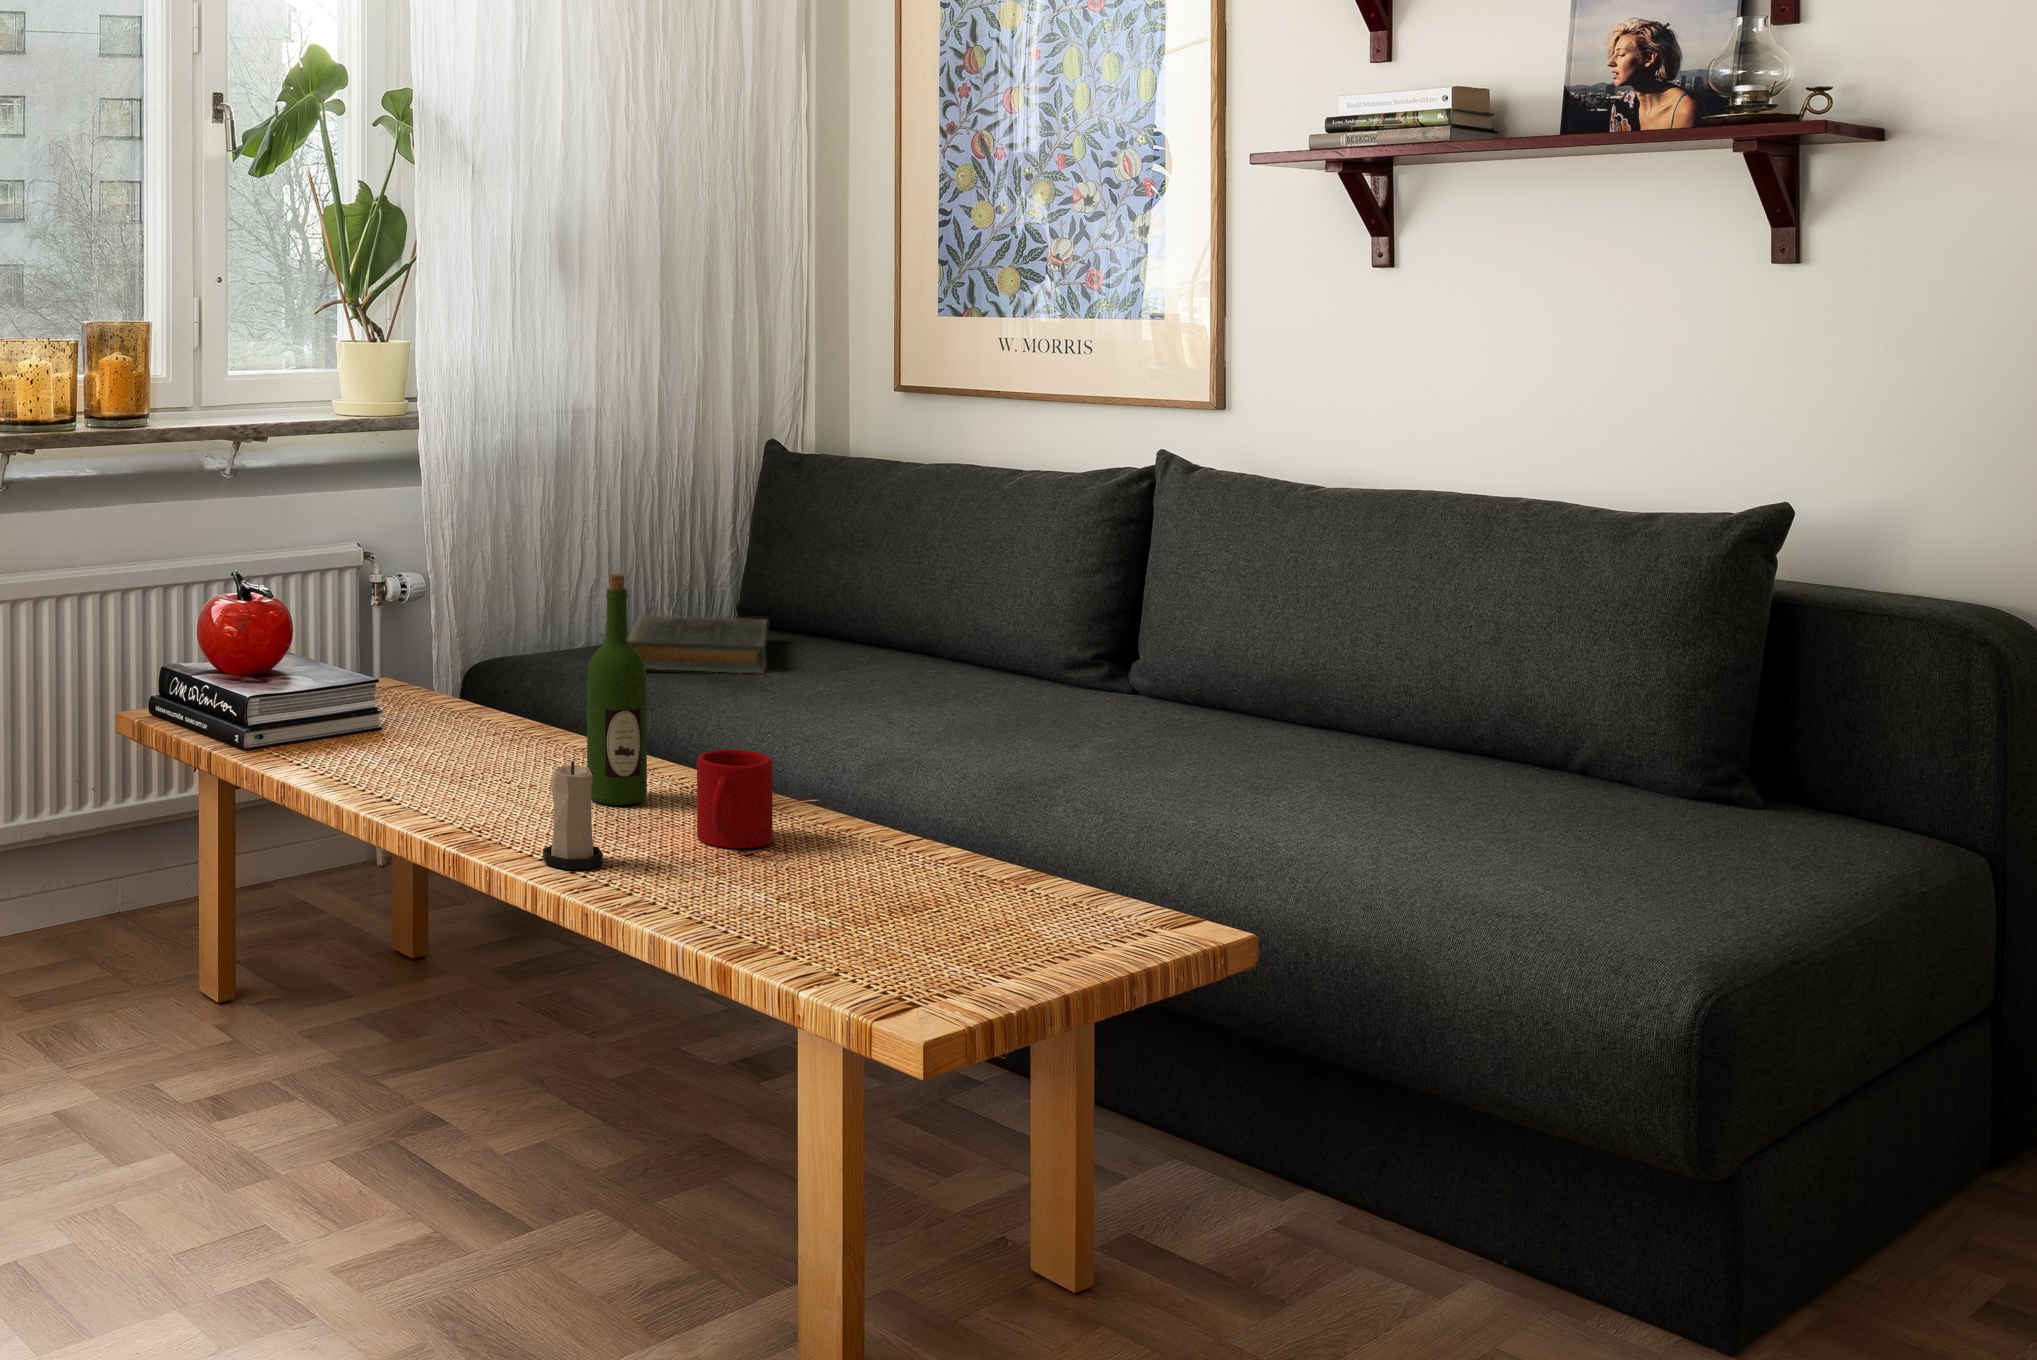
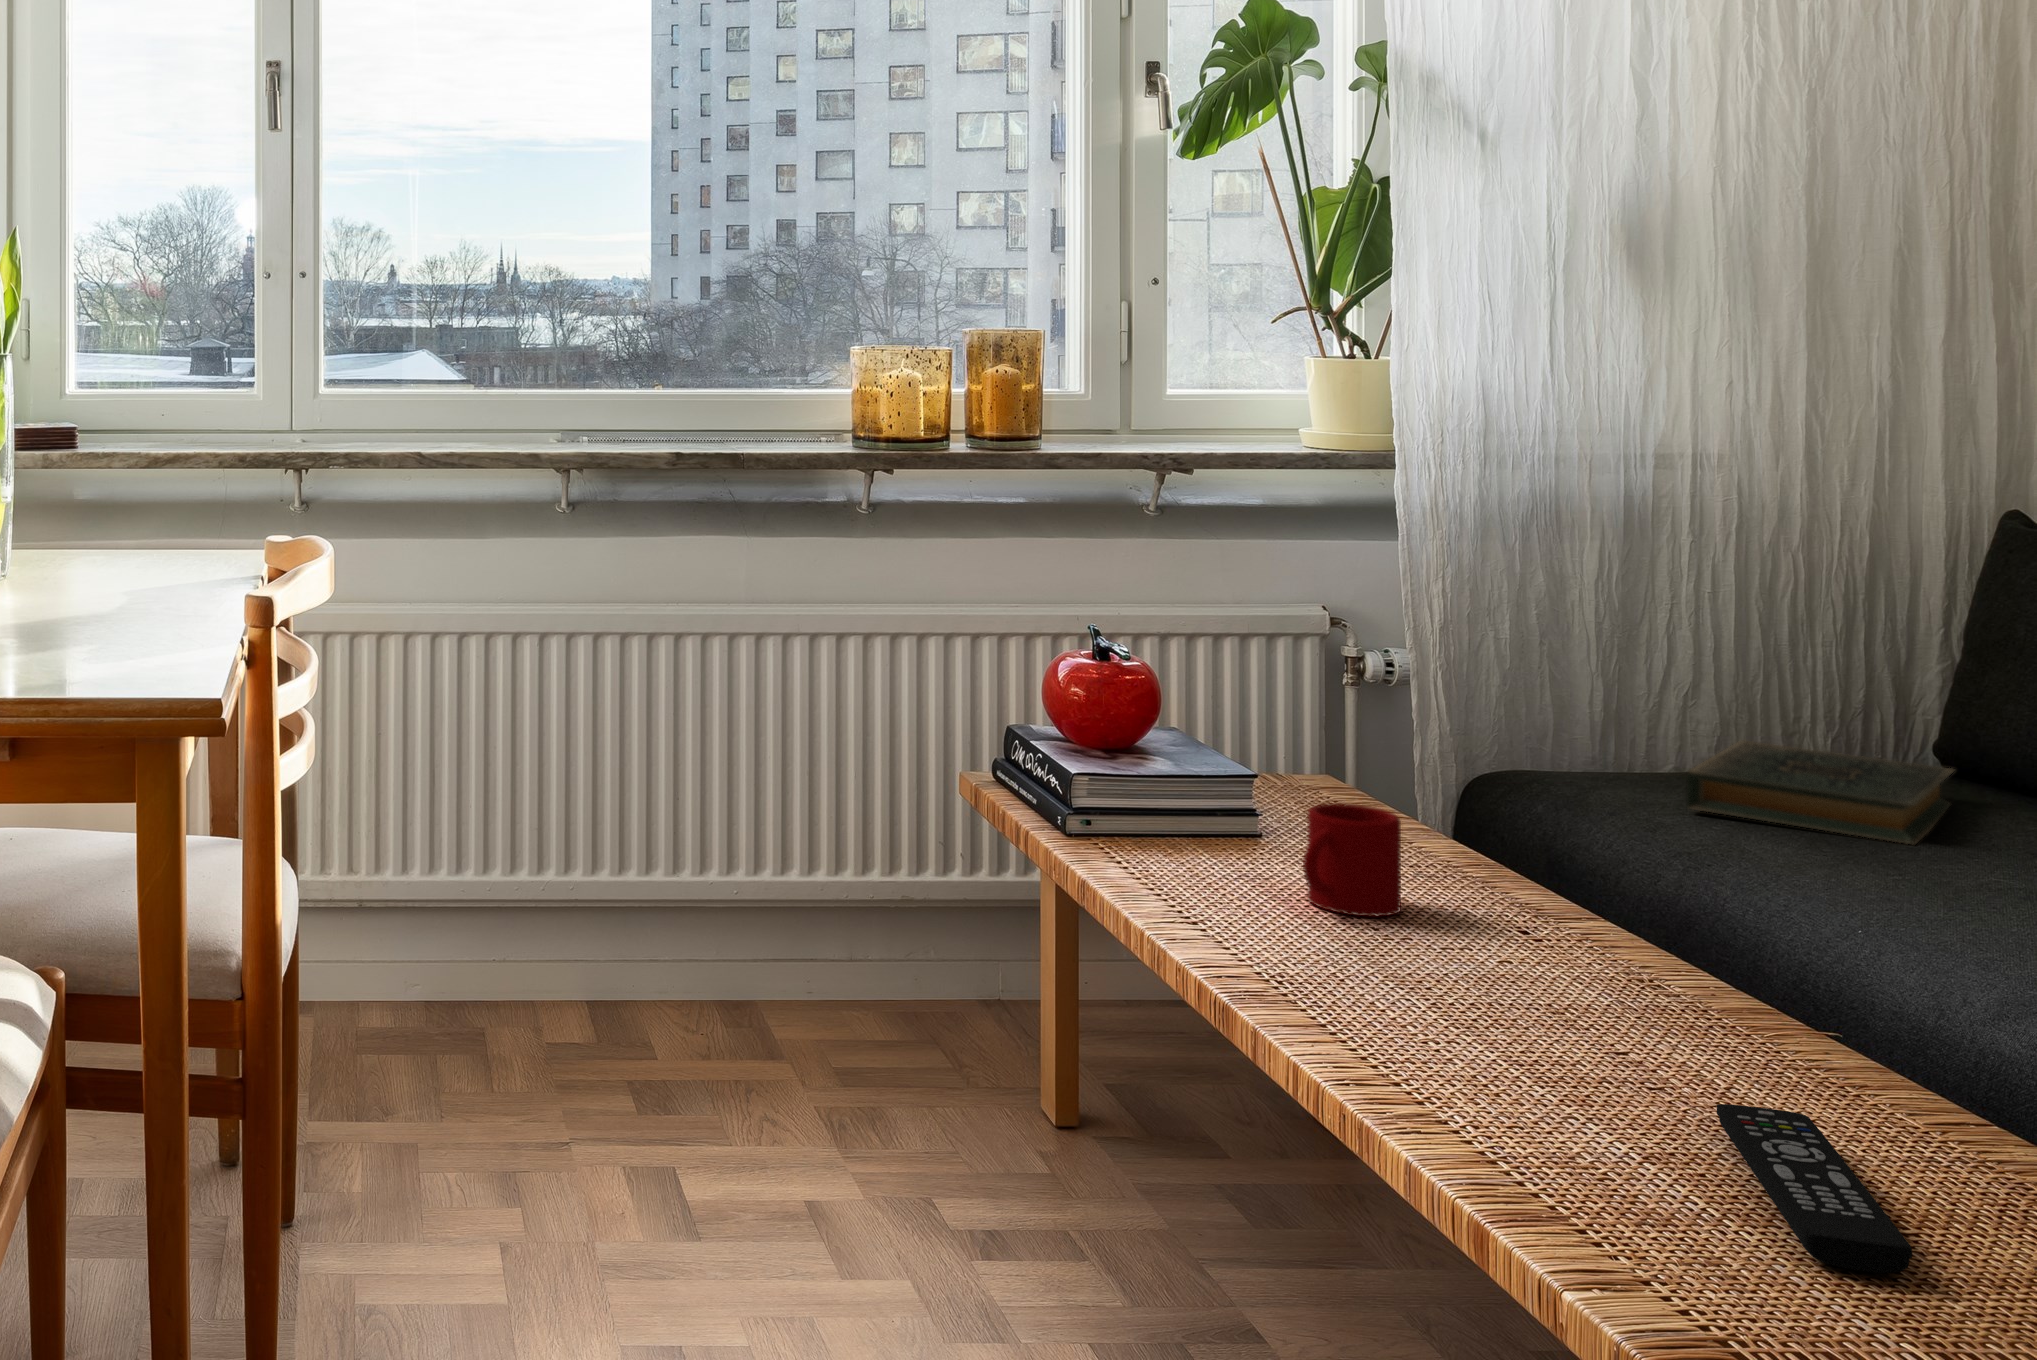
wine bottle: present [587,574,647,805] -> none [1471,670,1563,987]
mug: present [697,750,773,848] -> present [1303,803,1401,916]
candle: present [543,761,603,869] -> none [1332,909,1418,1058]
remote control: none [794,852,946,938] -> present [1717,1104,1912,1273]

